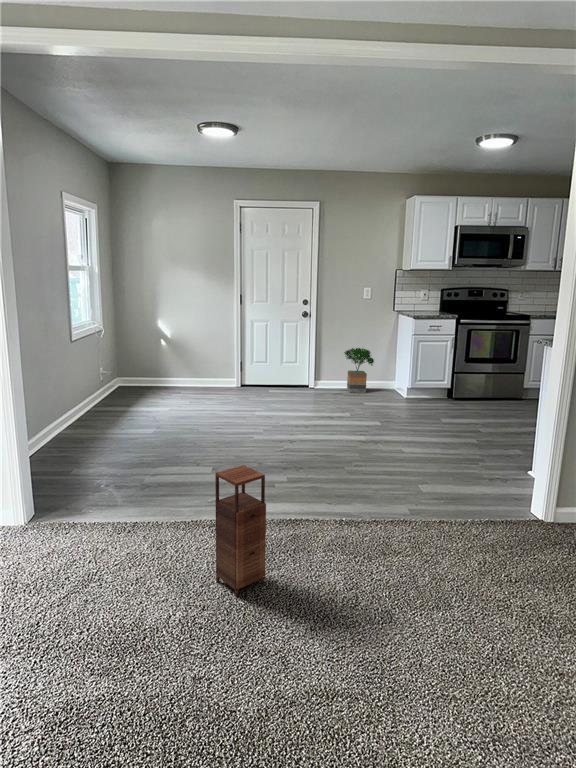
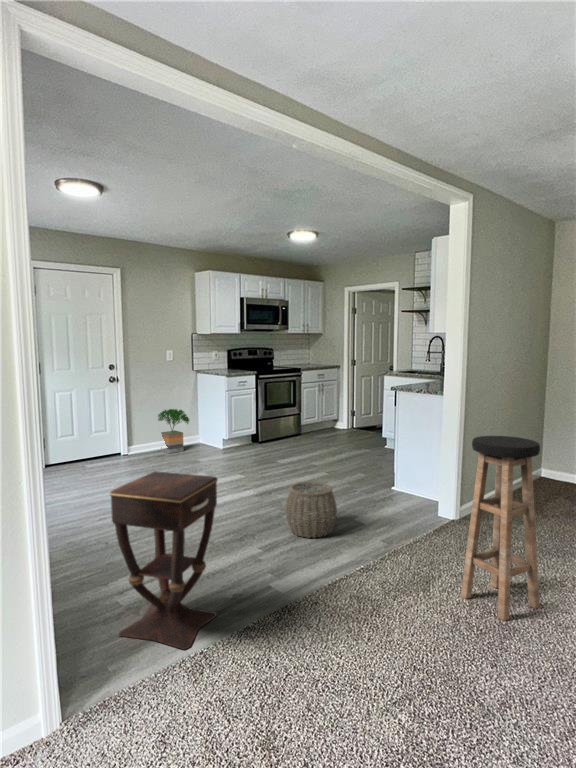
side table: none [86,392,172,539] -> present [110,471,218,650]
bar stool: none [388,416,484,656] -> present [461,436,540,621]
woven basket: none [326,439,384,501] -> present [285,482,337,538]
storage cabinet: present [215,465,266,597] -> none [340,514,378,641]

